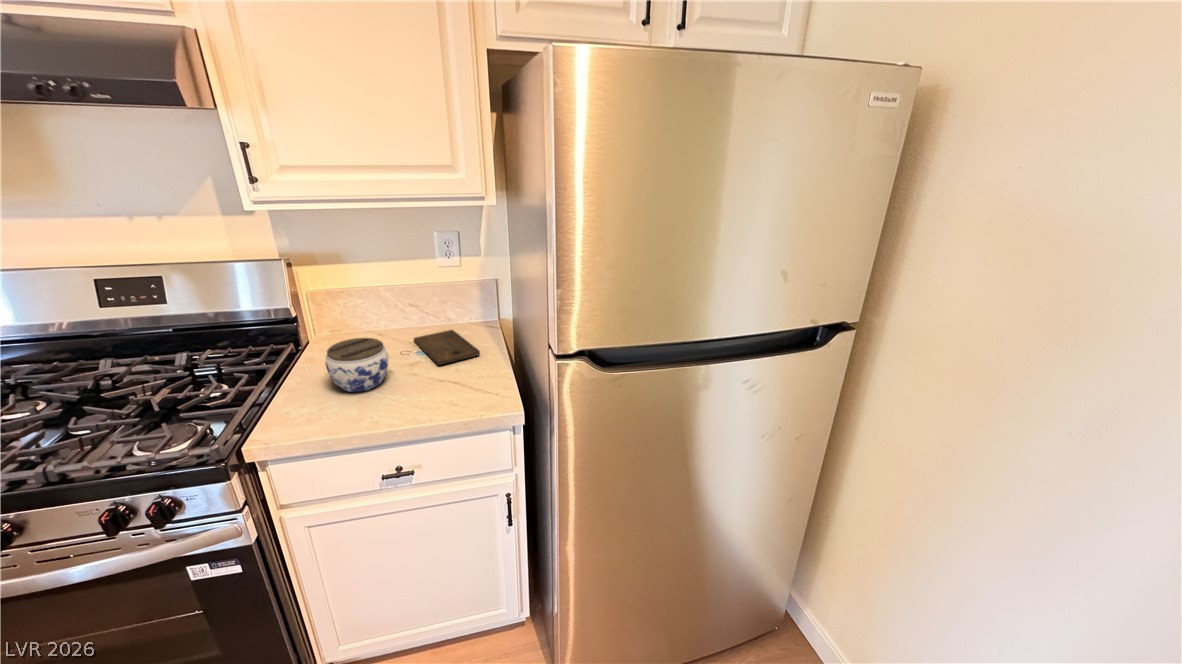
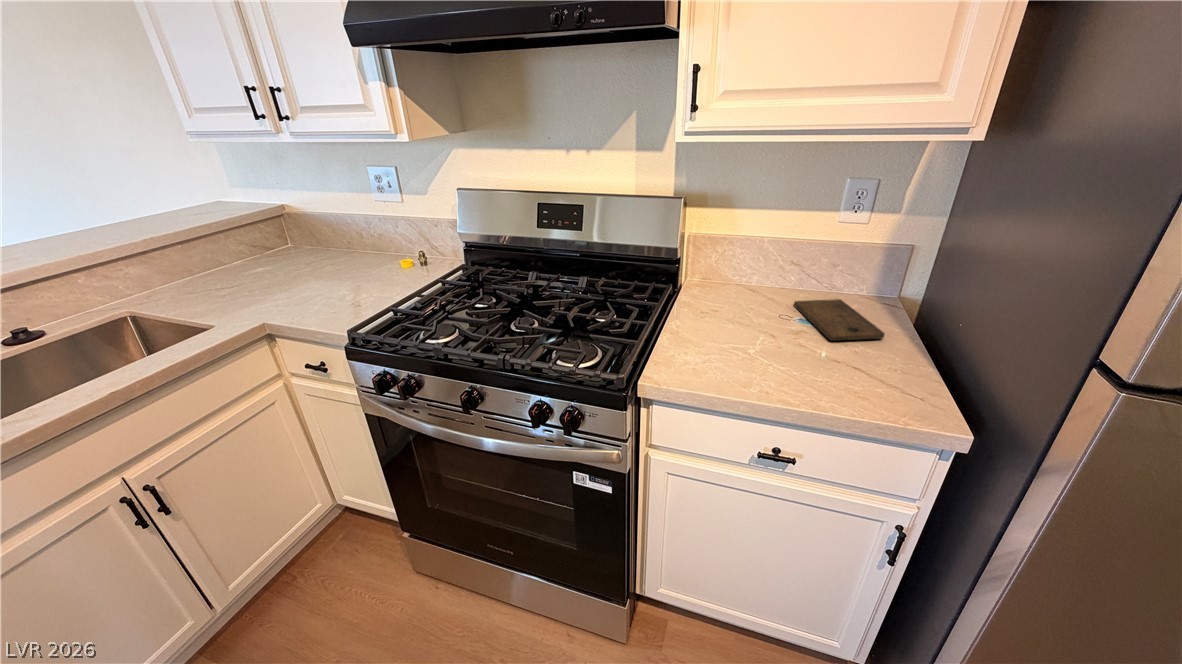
jar: present [325,338,389,392] -> none [714,291,780,351]

